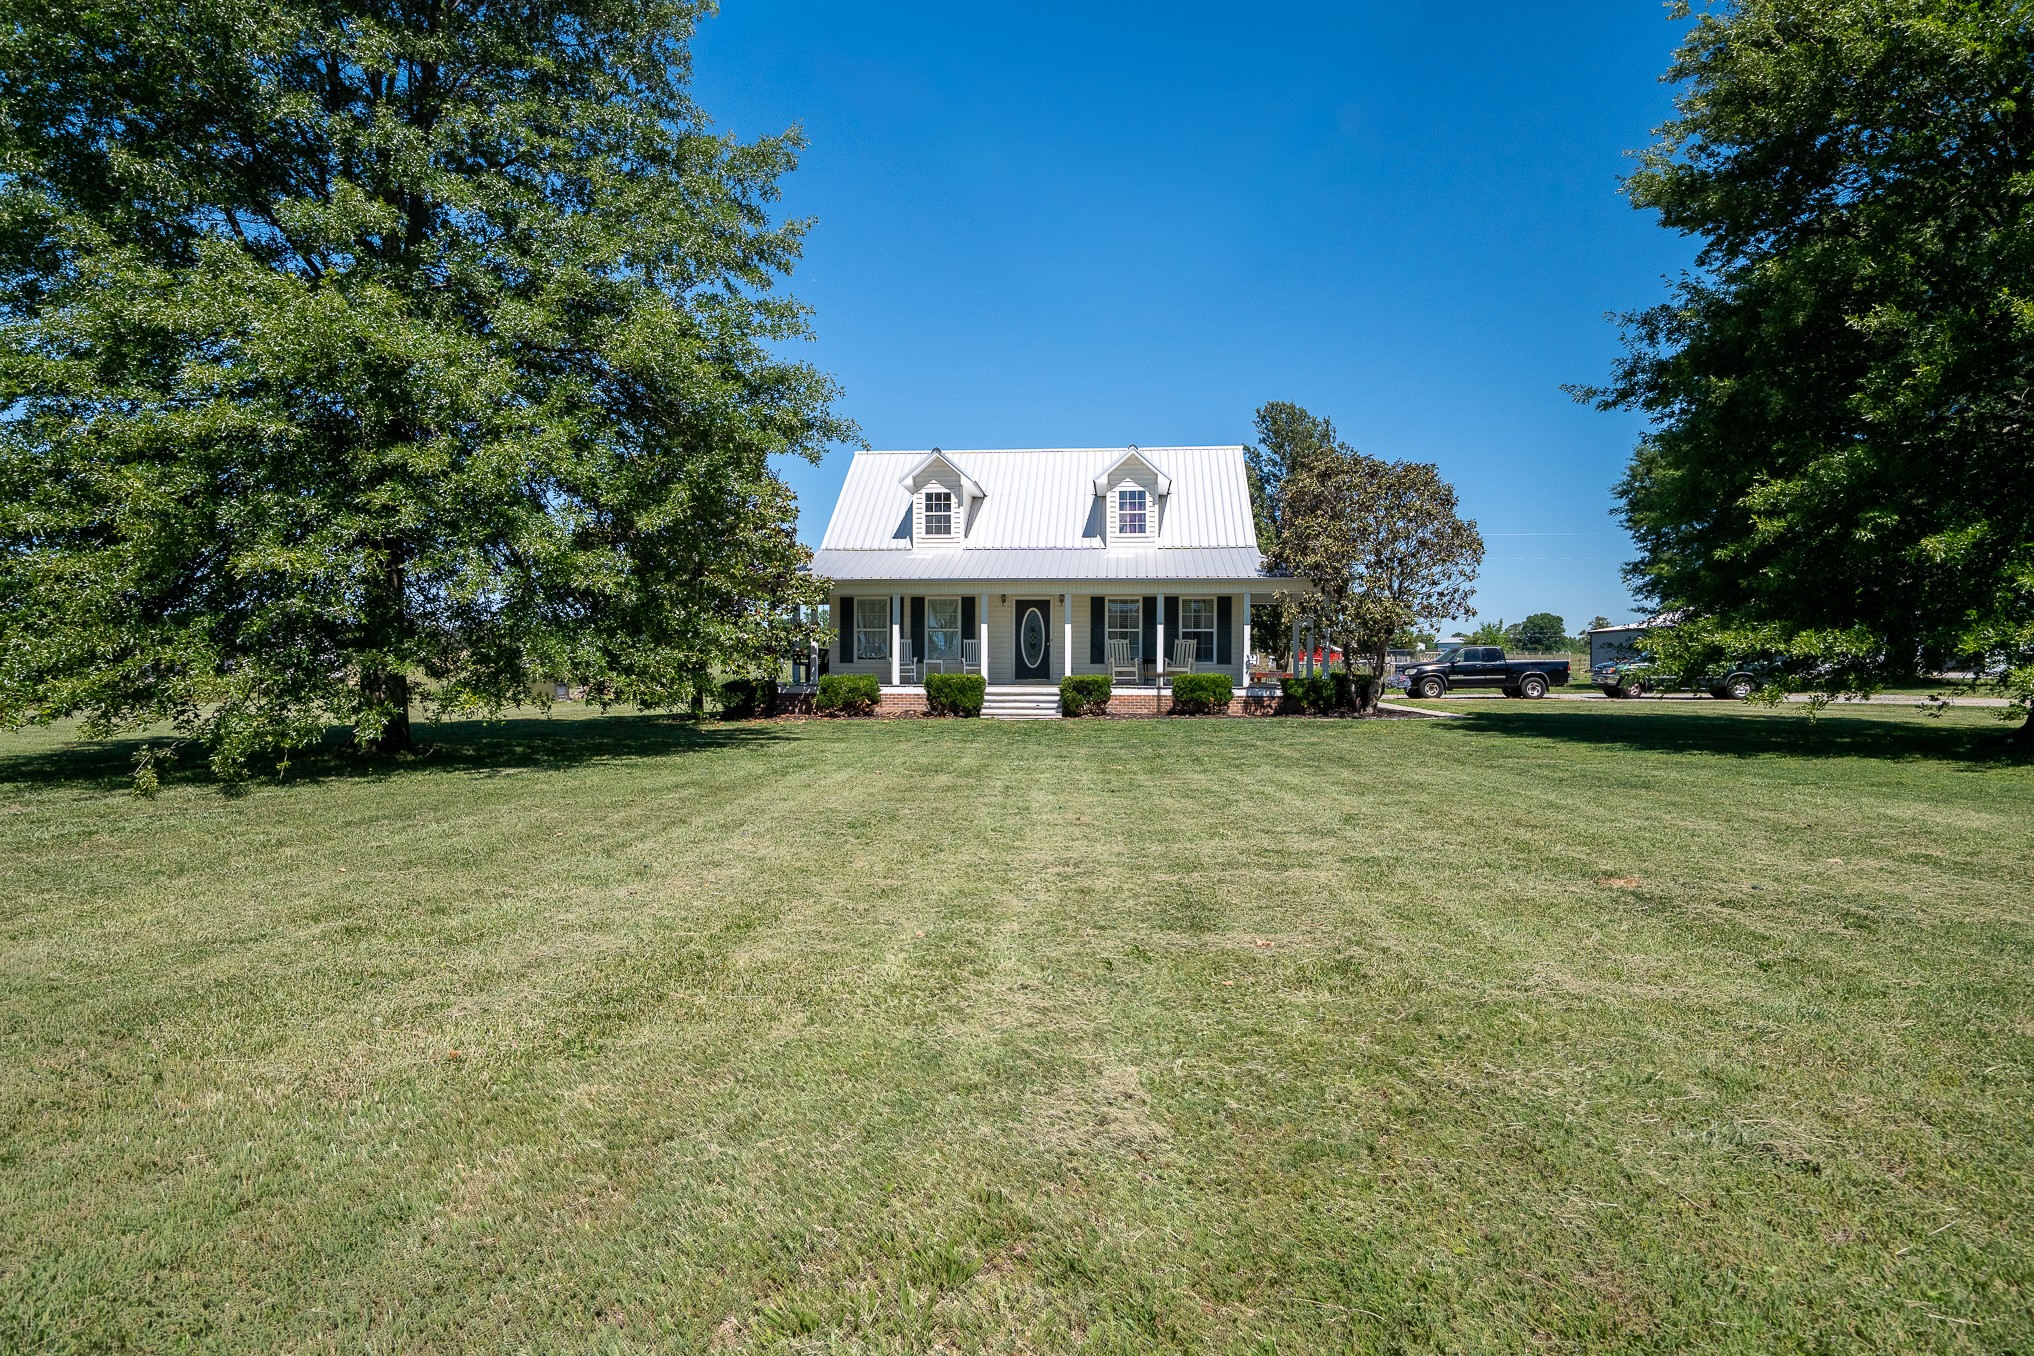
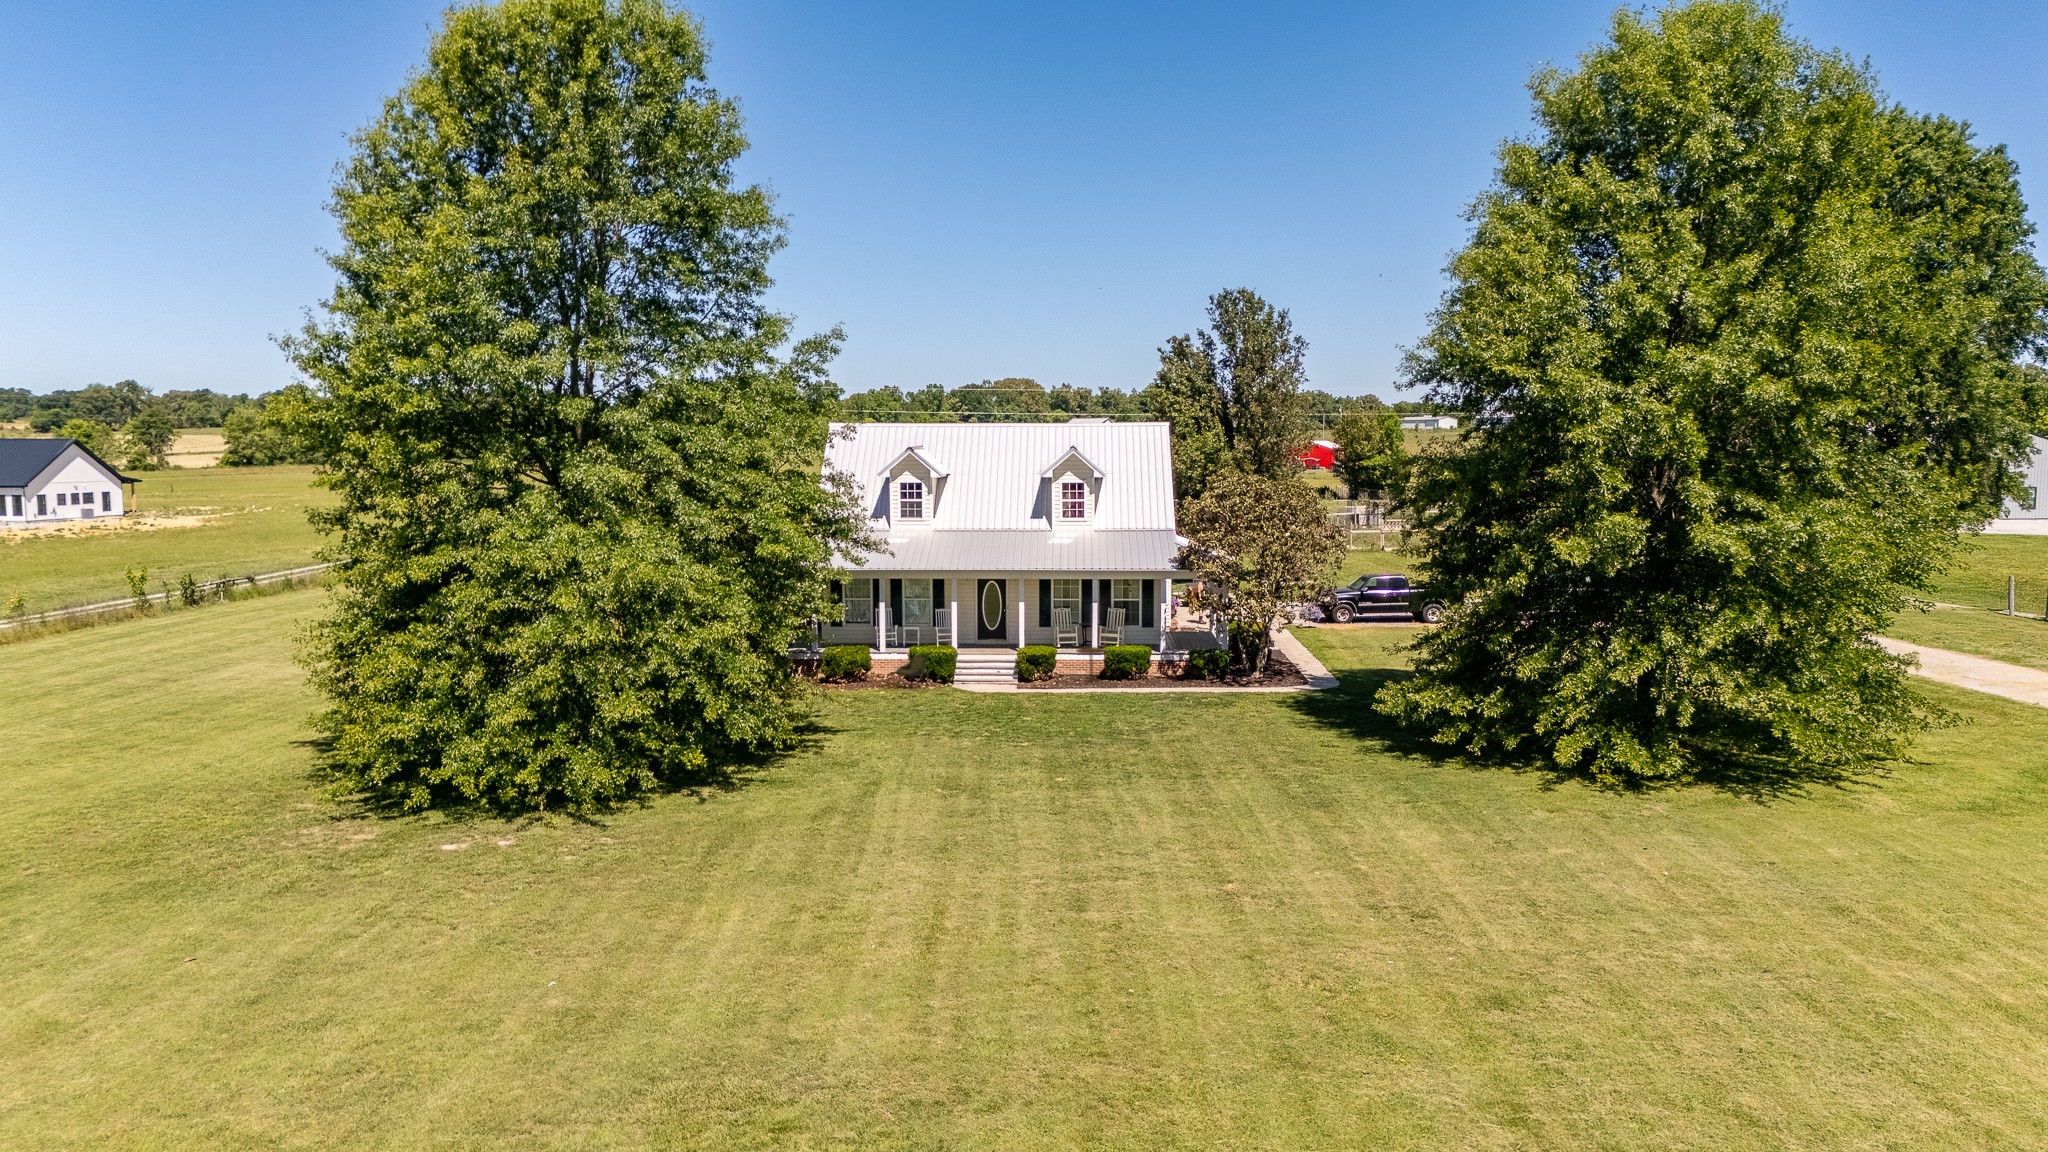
lounge chair: none [904,676,948,717] -> present [895,655,926,685]

